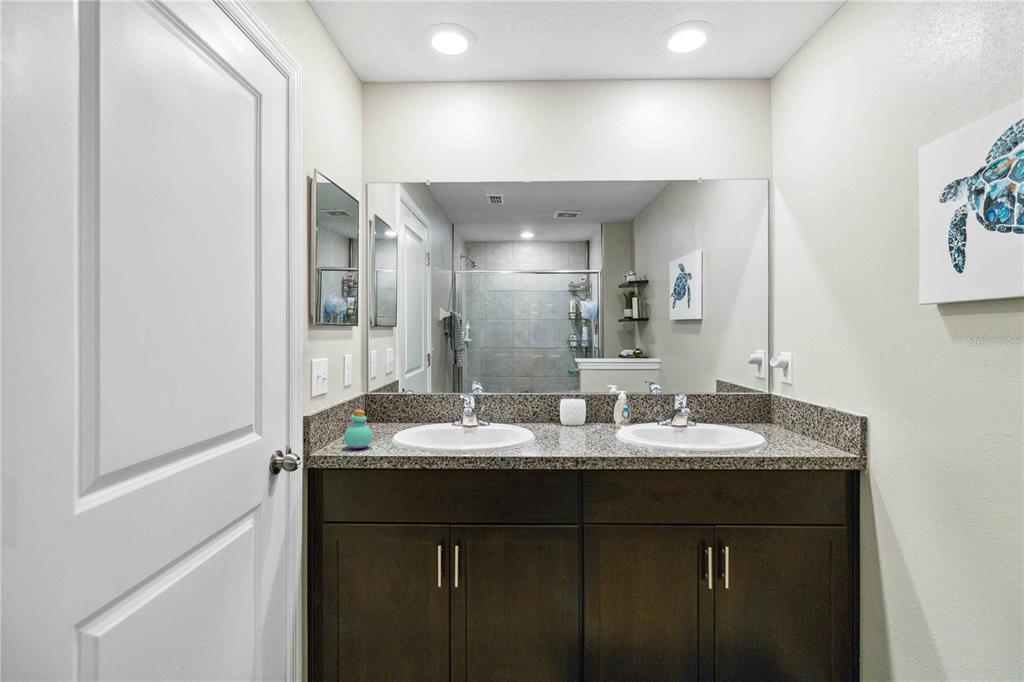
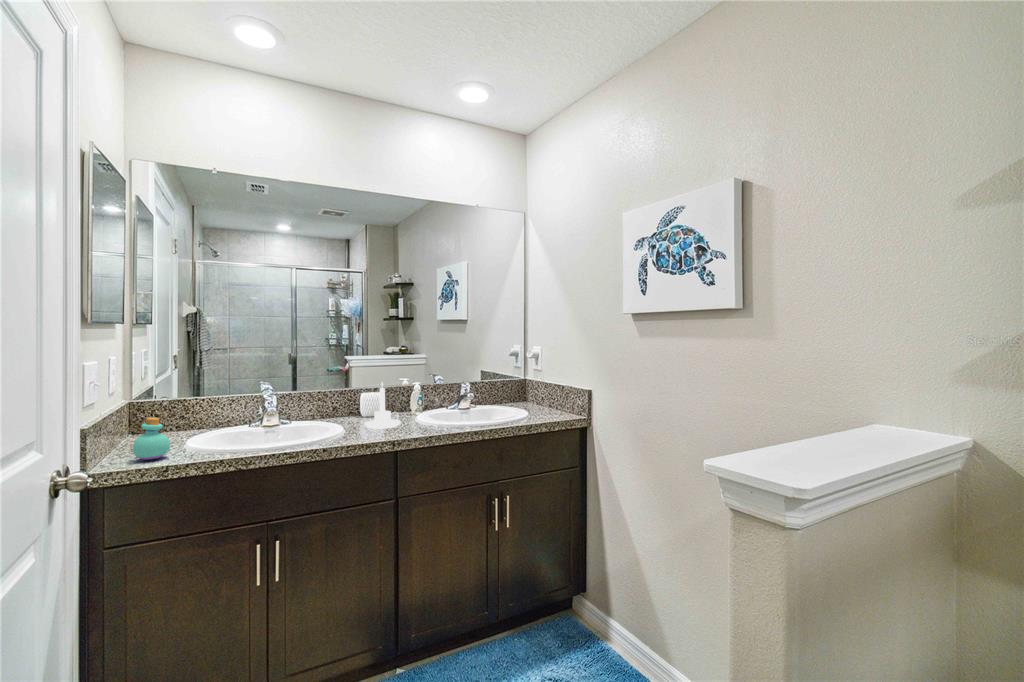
candle holder: none [556,386,597,441] -> present [364,382,401,429]

